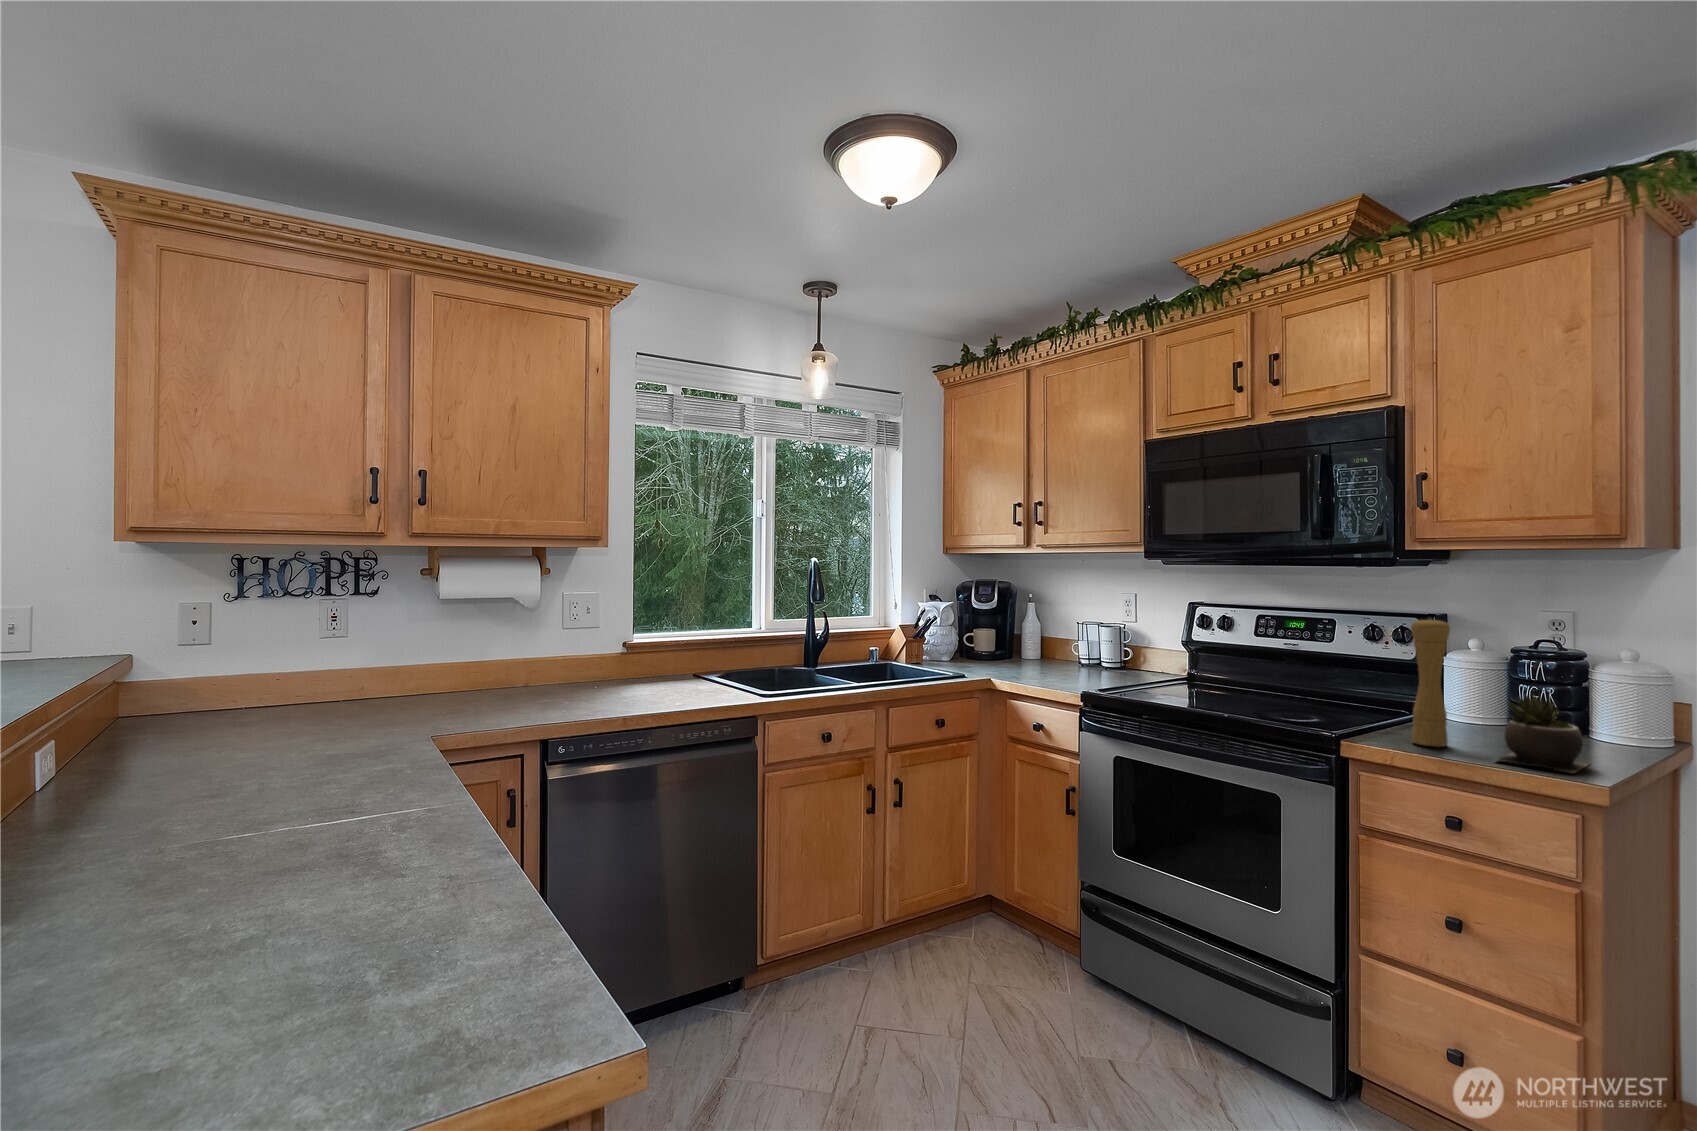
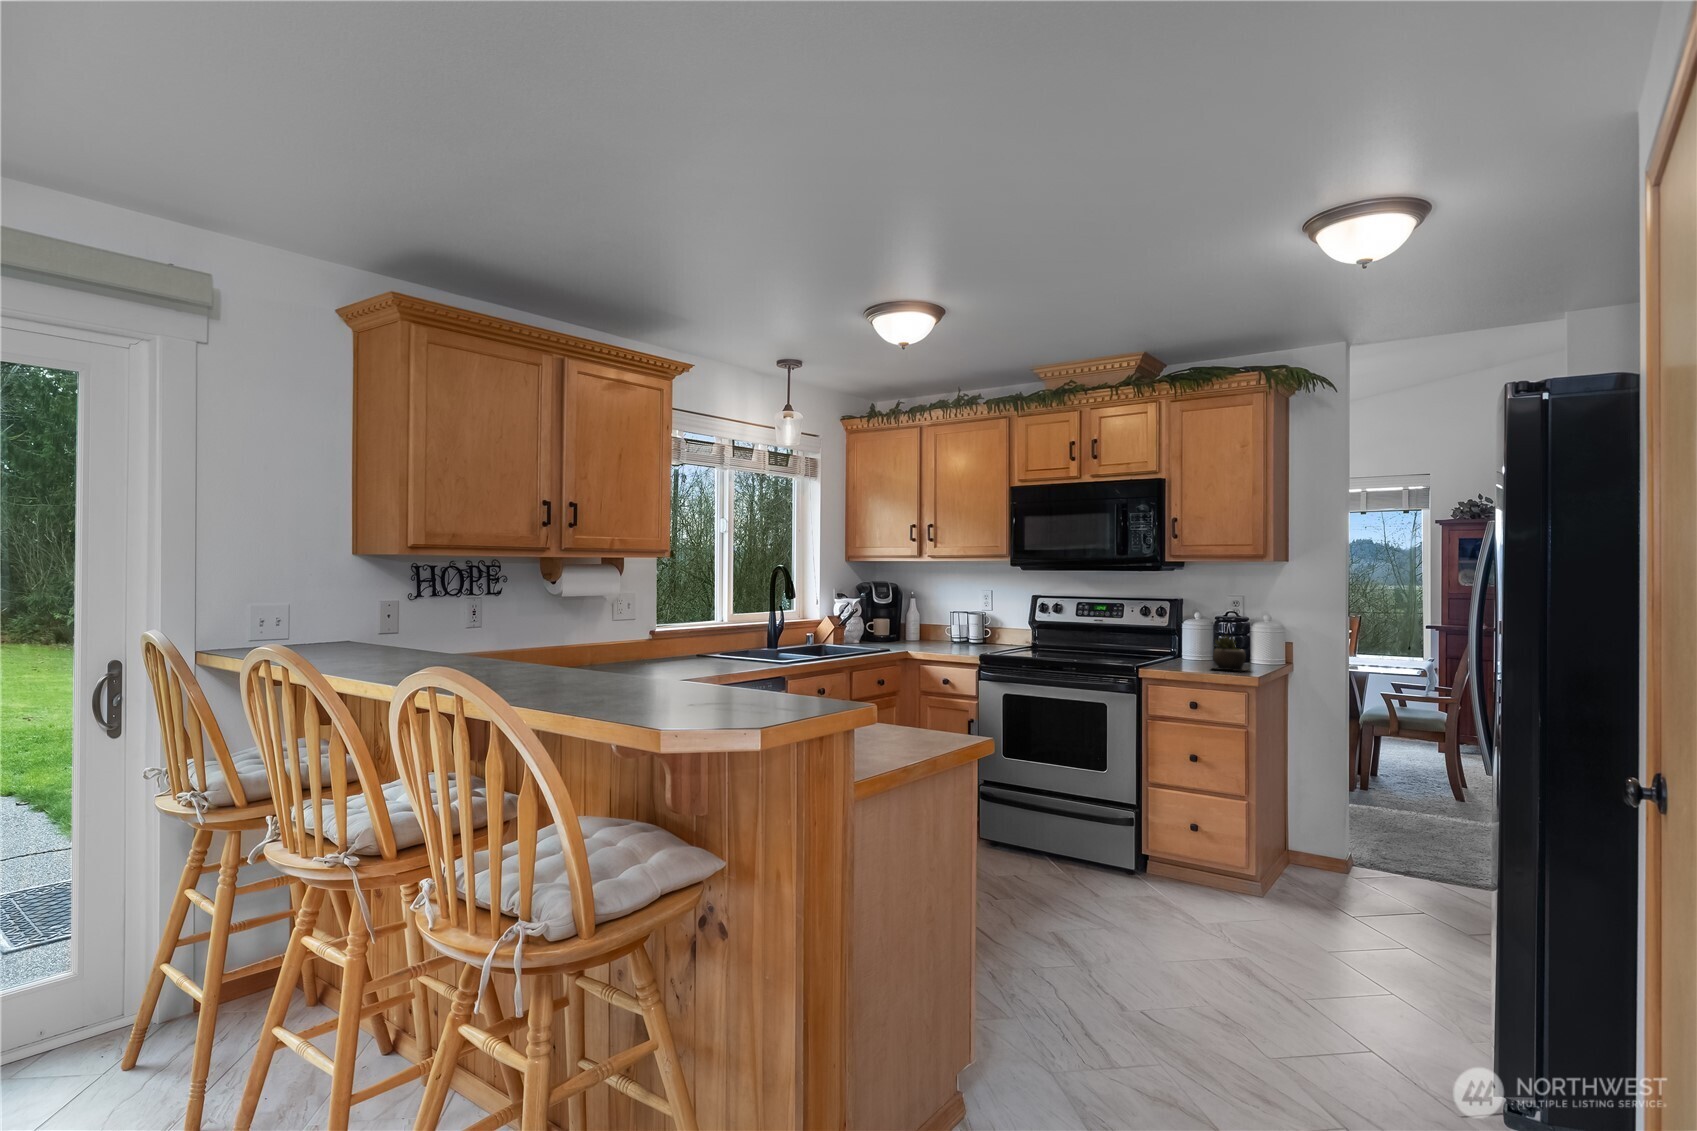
pepper mill: present [1411,618,1450,747] -> none [1170,597,1188,666]

